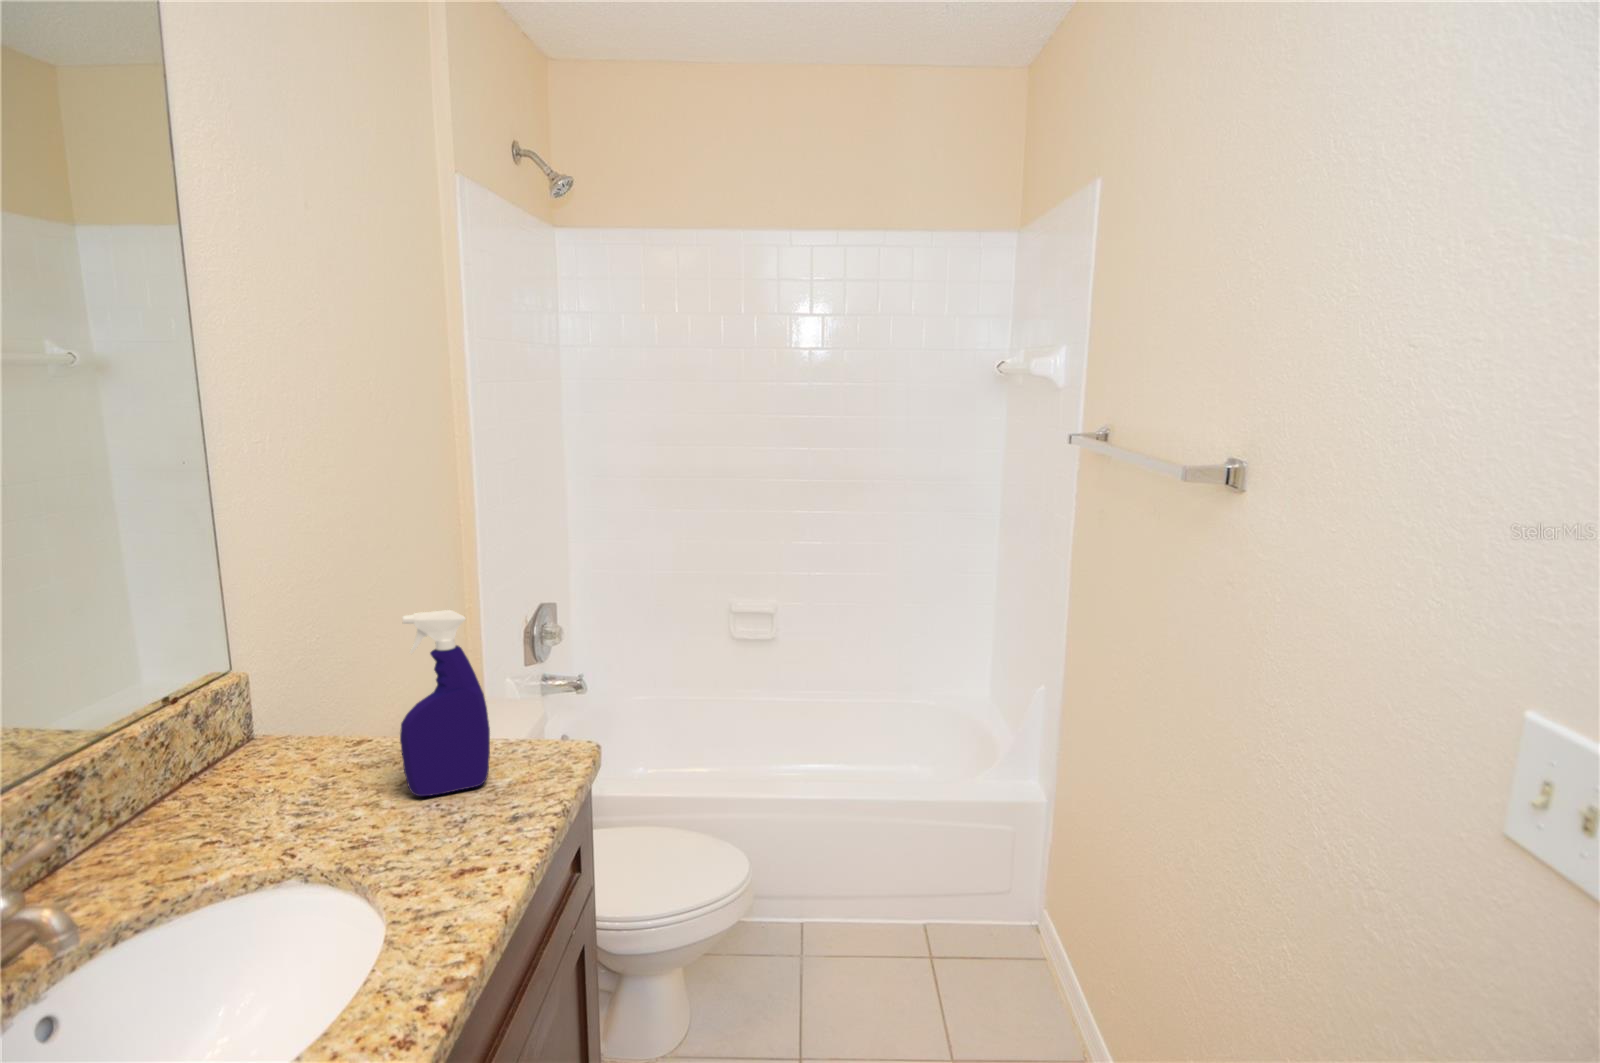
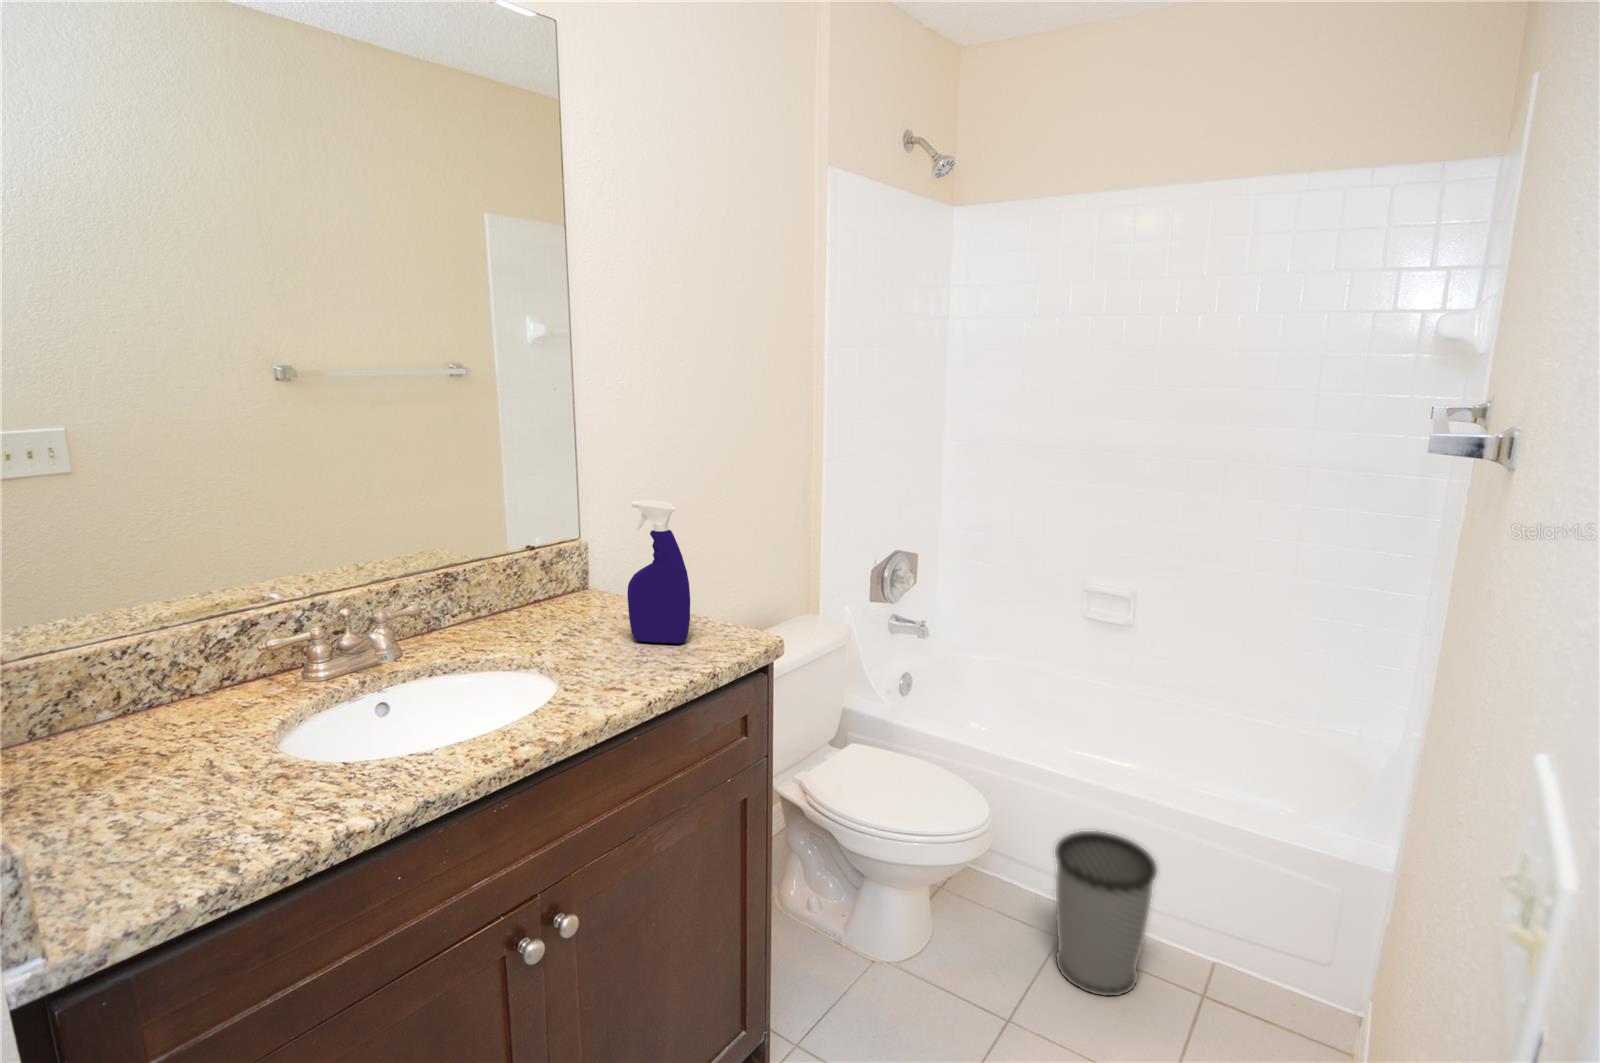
wastebasket: none [795,850,887,1008] -> present [1055,831,1157,996]

